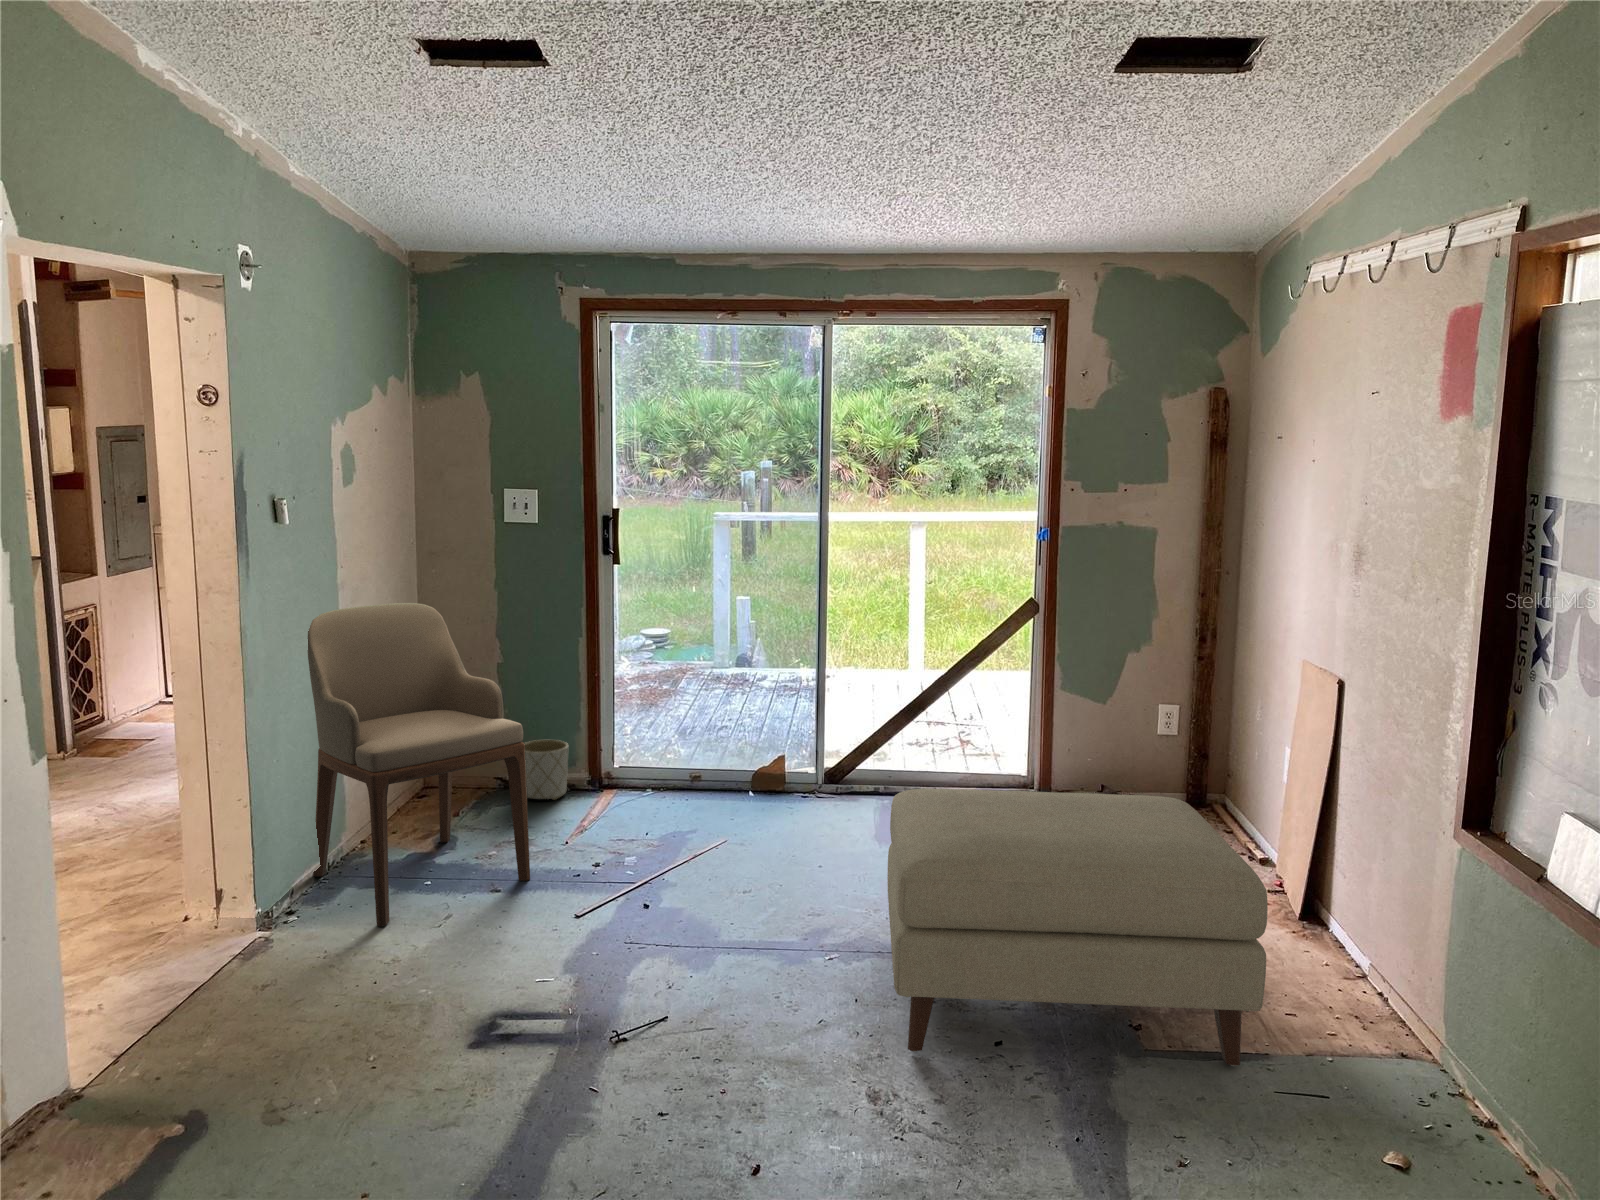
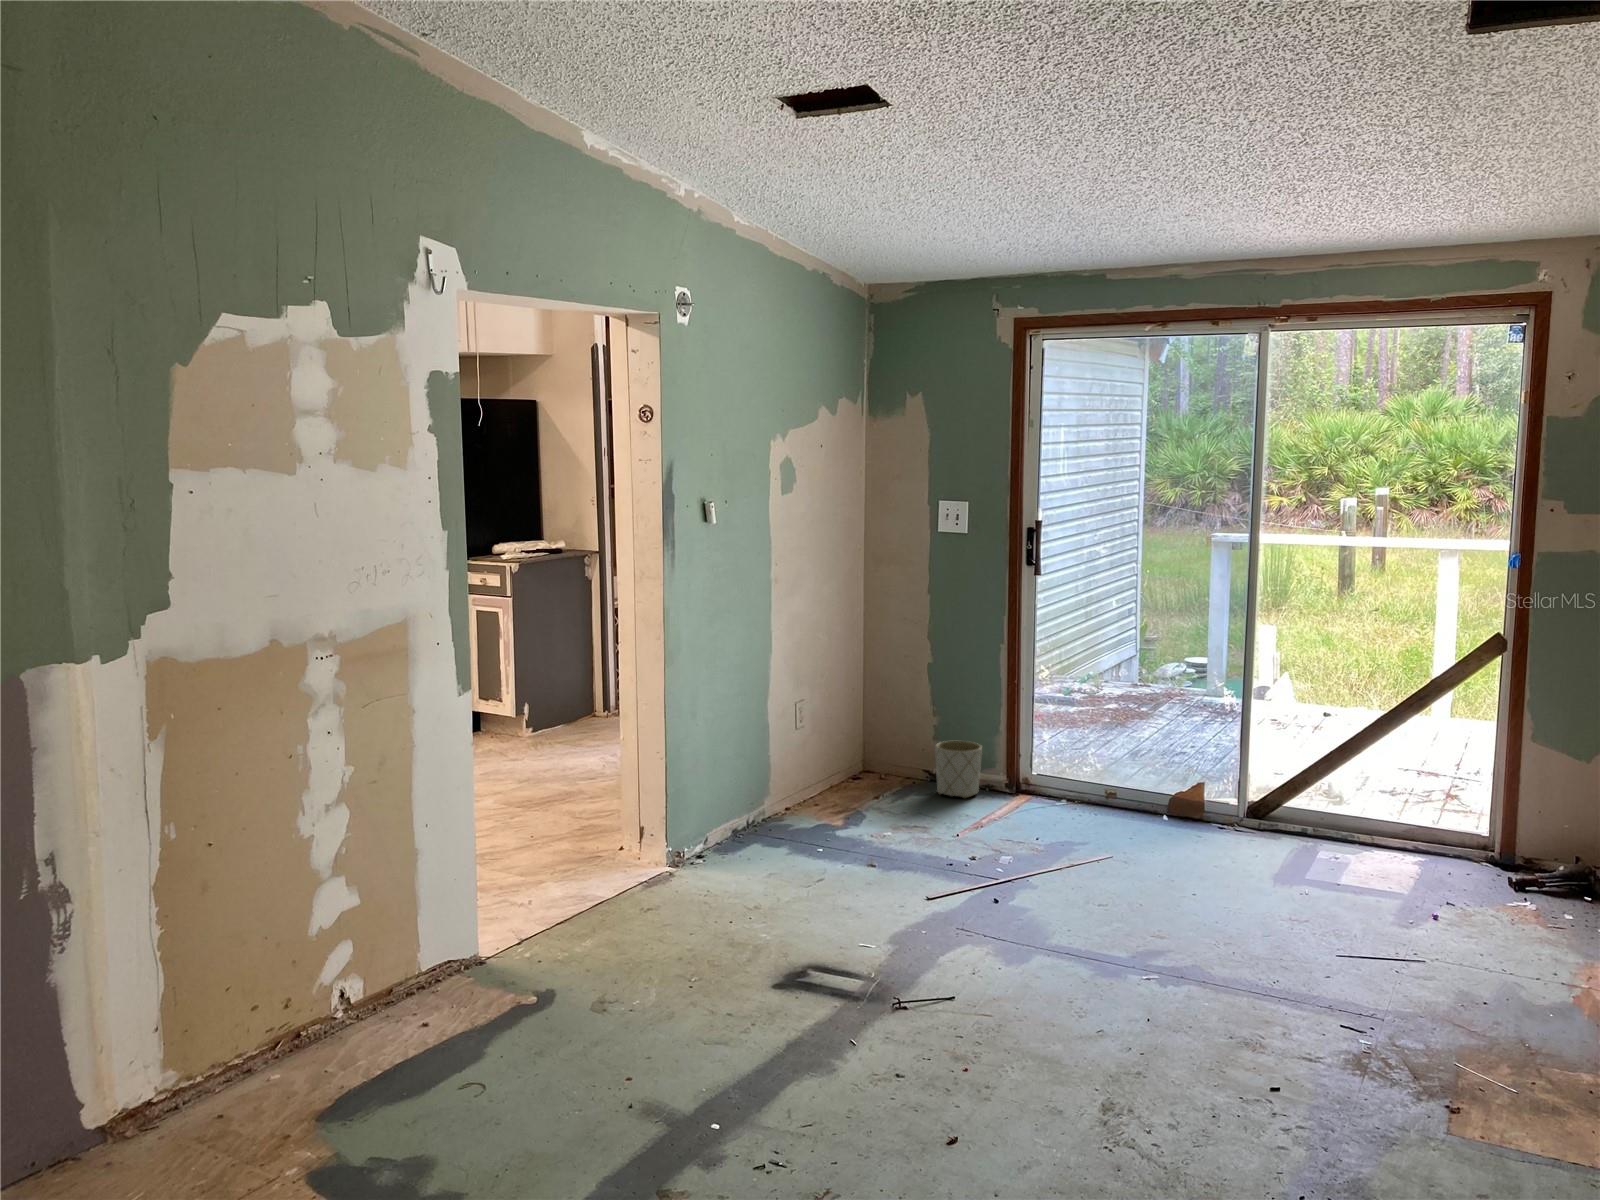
armchair: present [307,603,530,926] -> none [744,601,915,871]
ottoman: present [887,789,1268,1066] -> none [1168,808,1563,1120]

